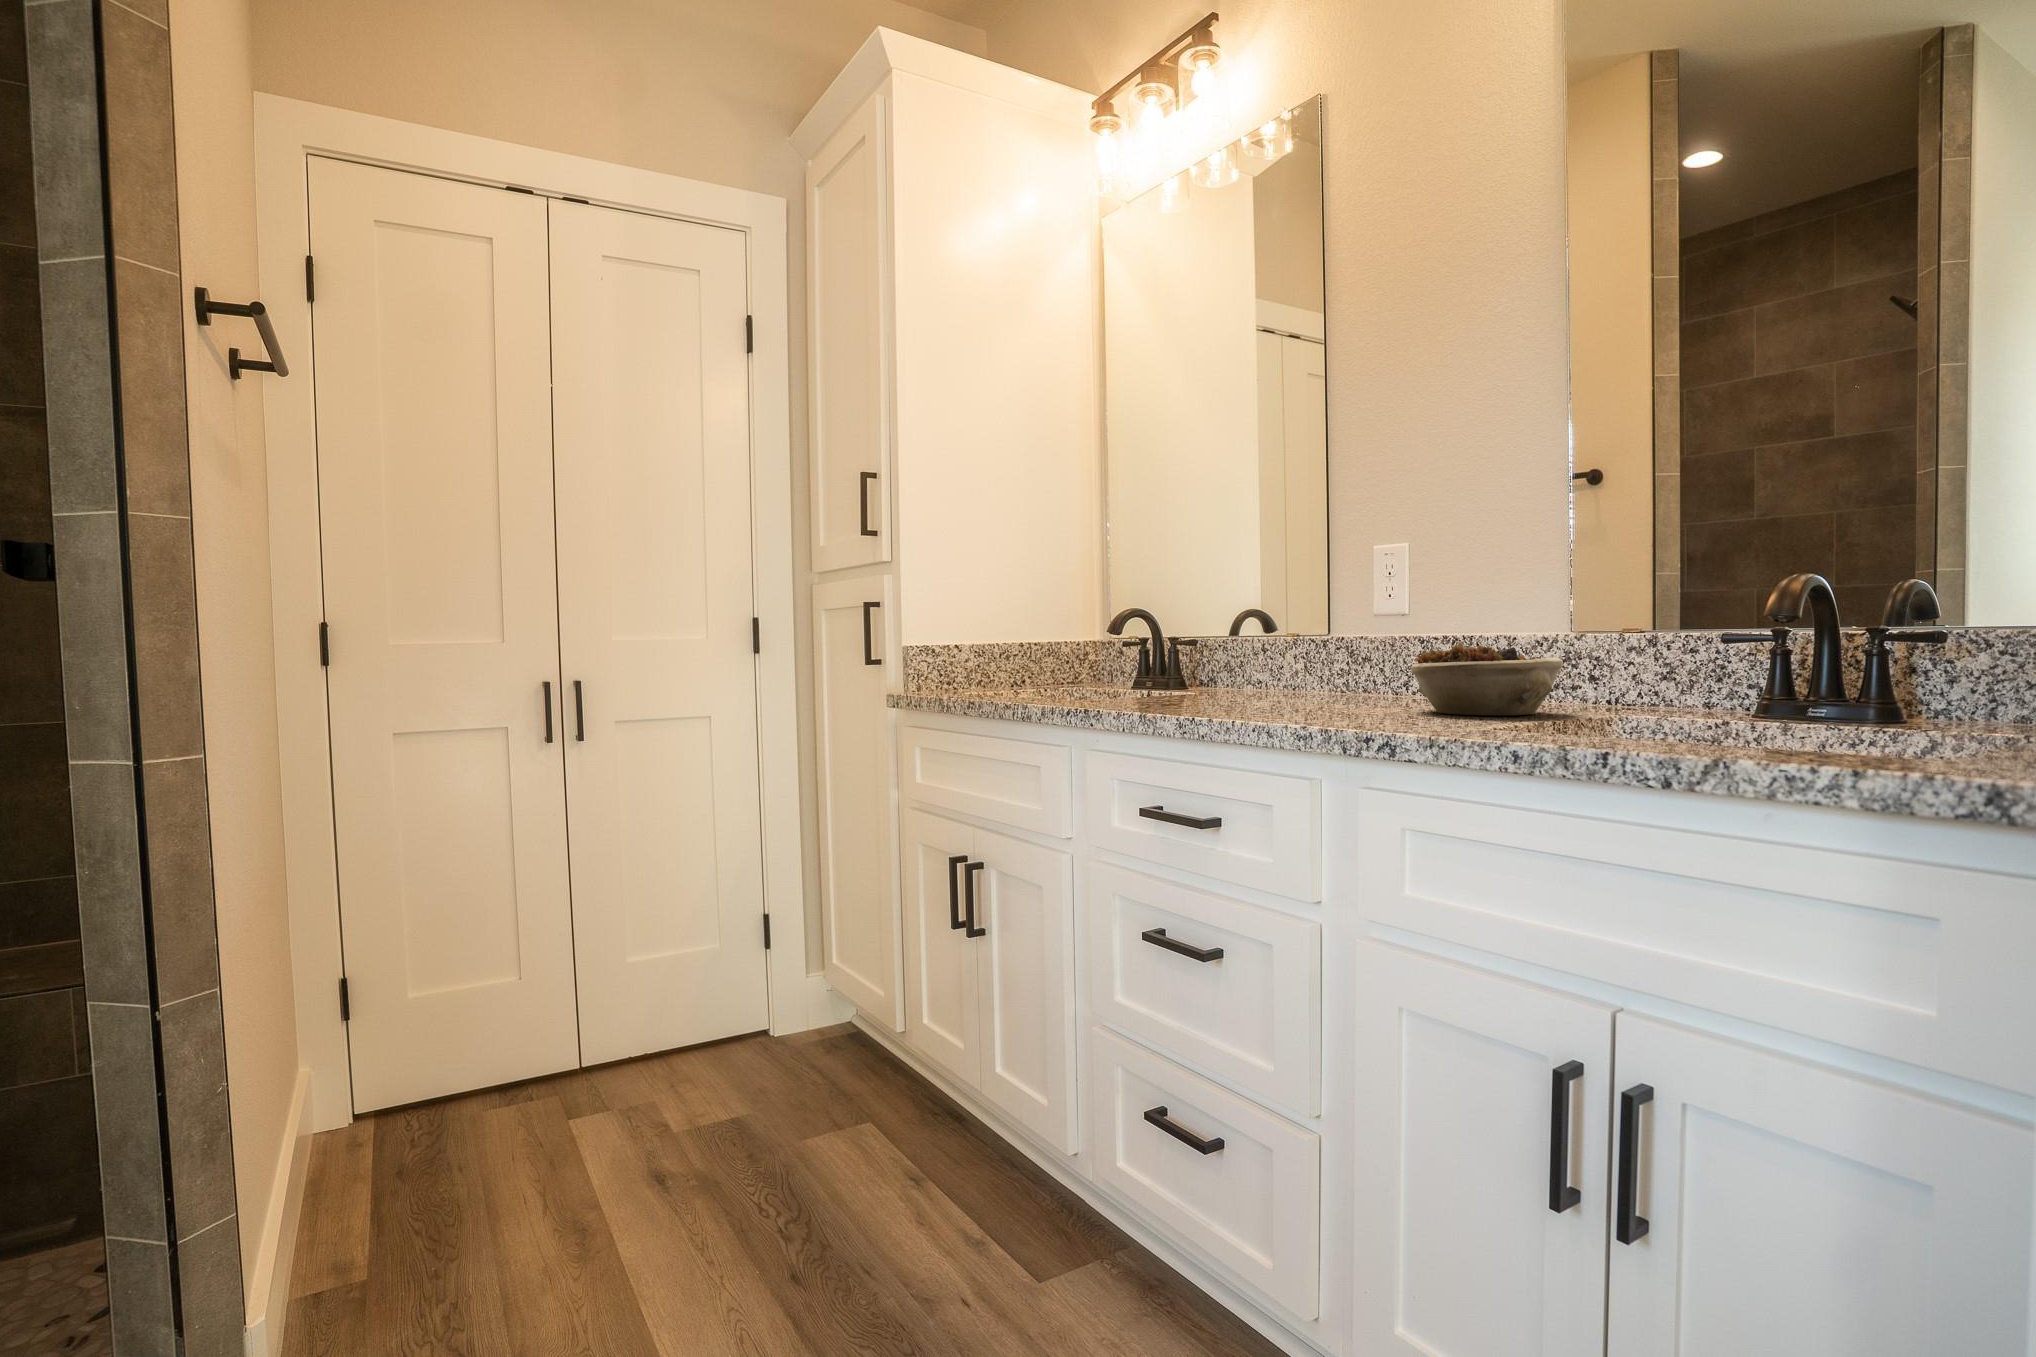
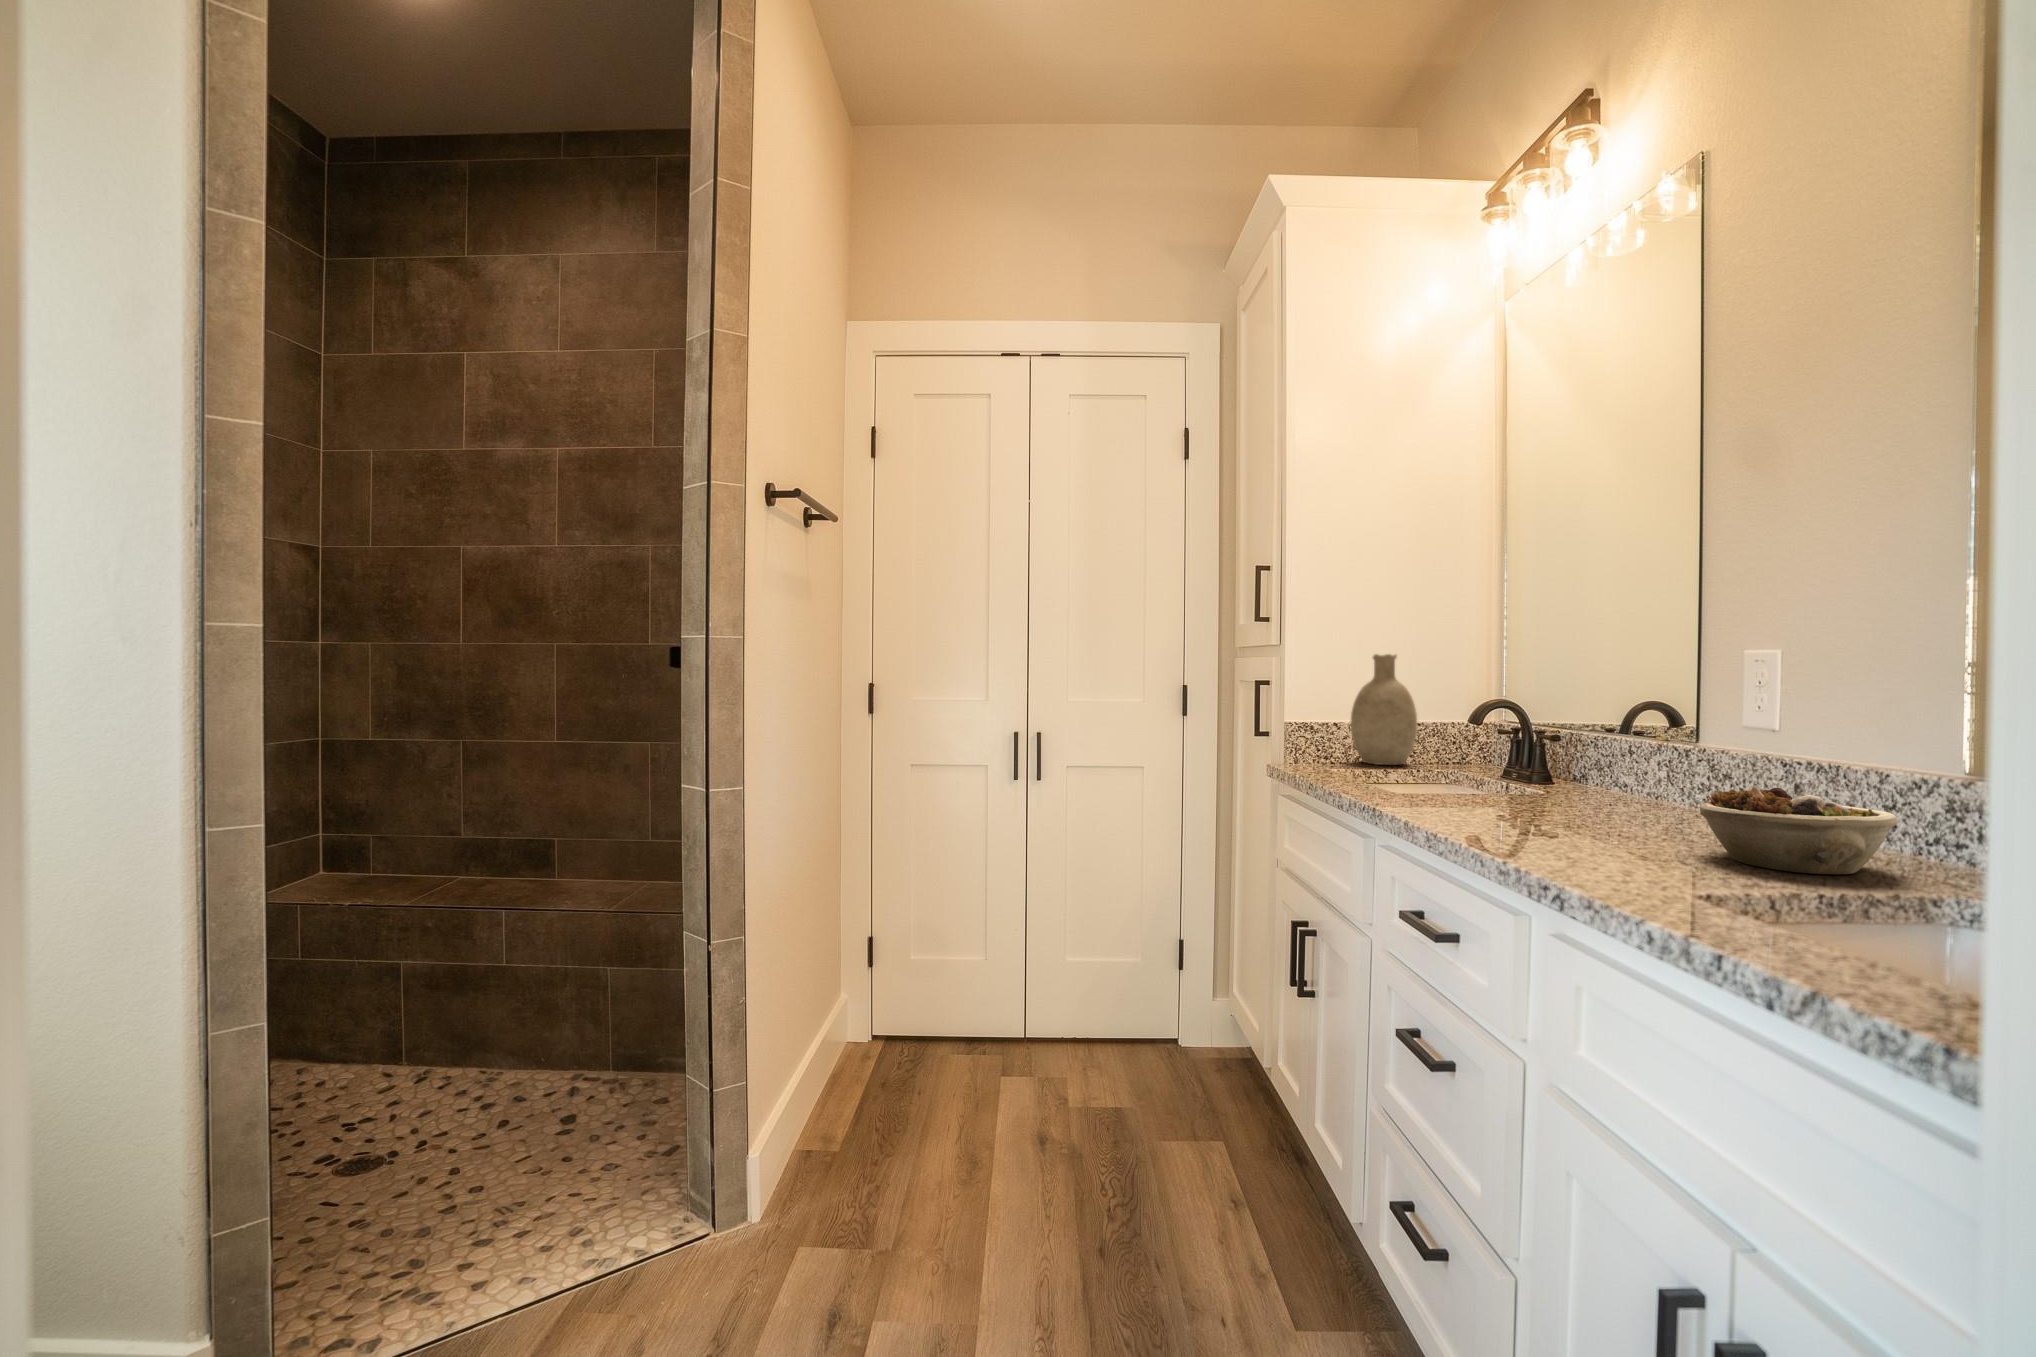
decorative vase: none [974,565,1043,688] -> present [1351,654,1417,765]

